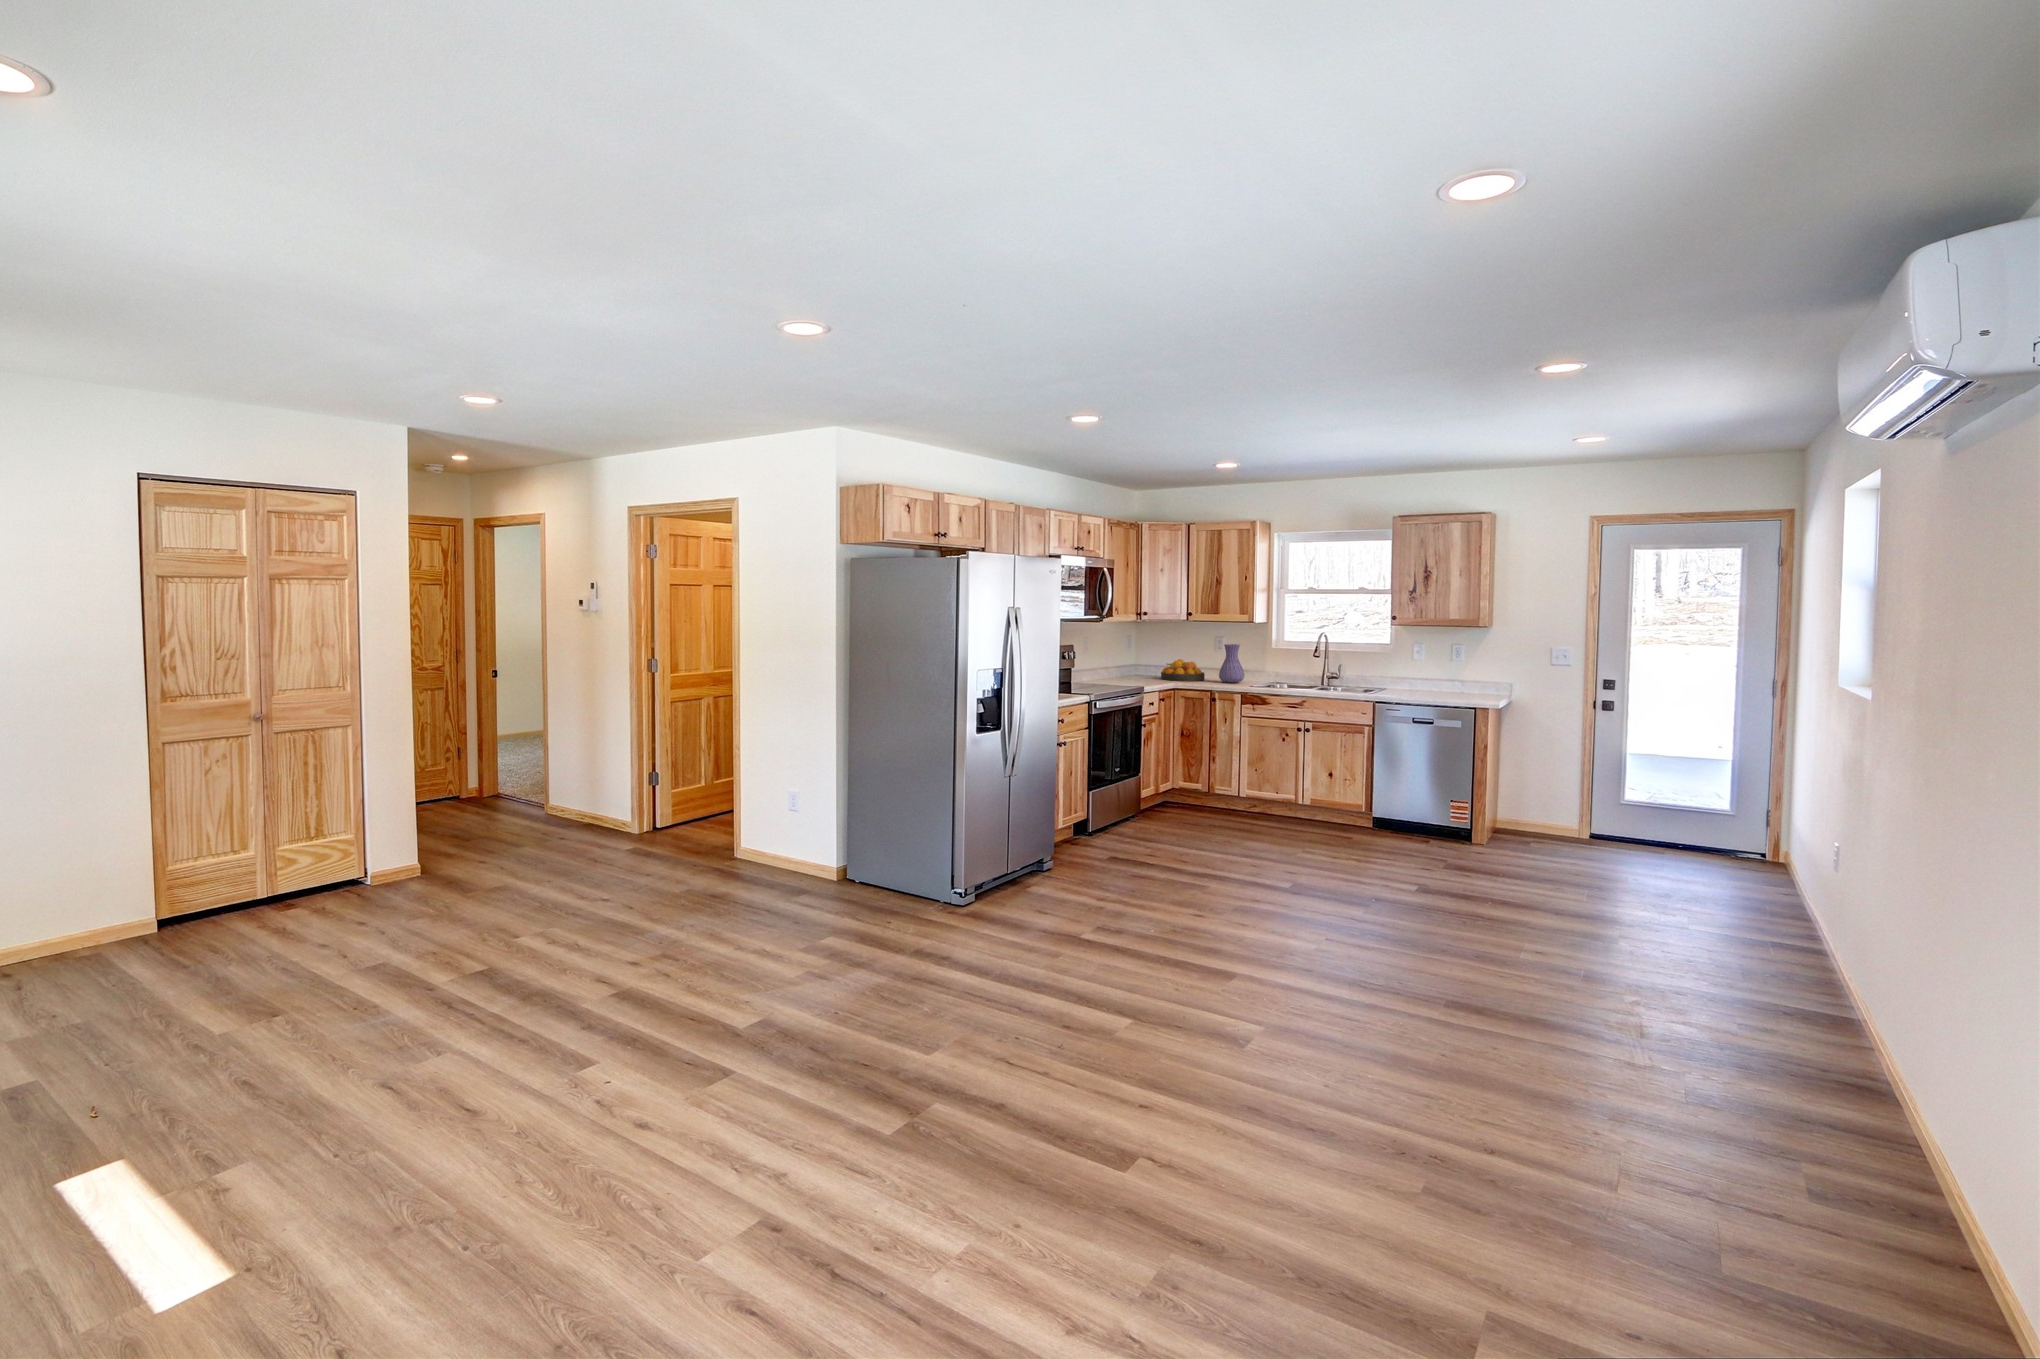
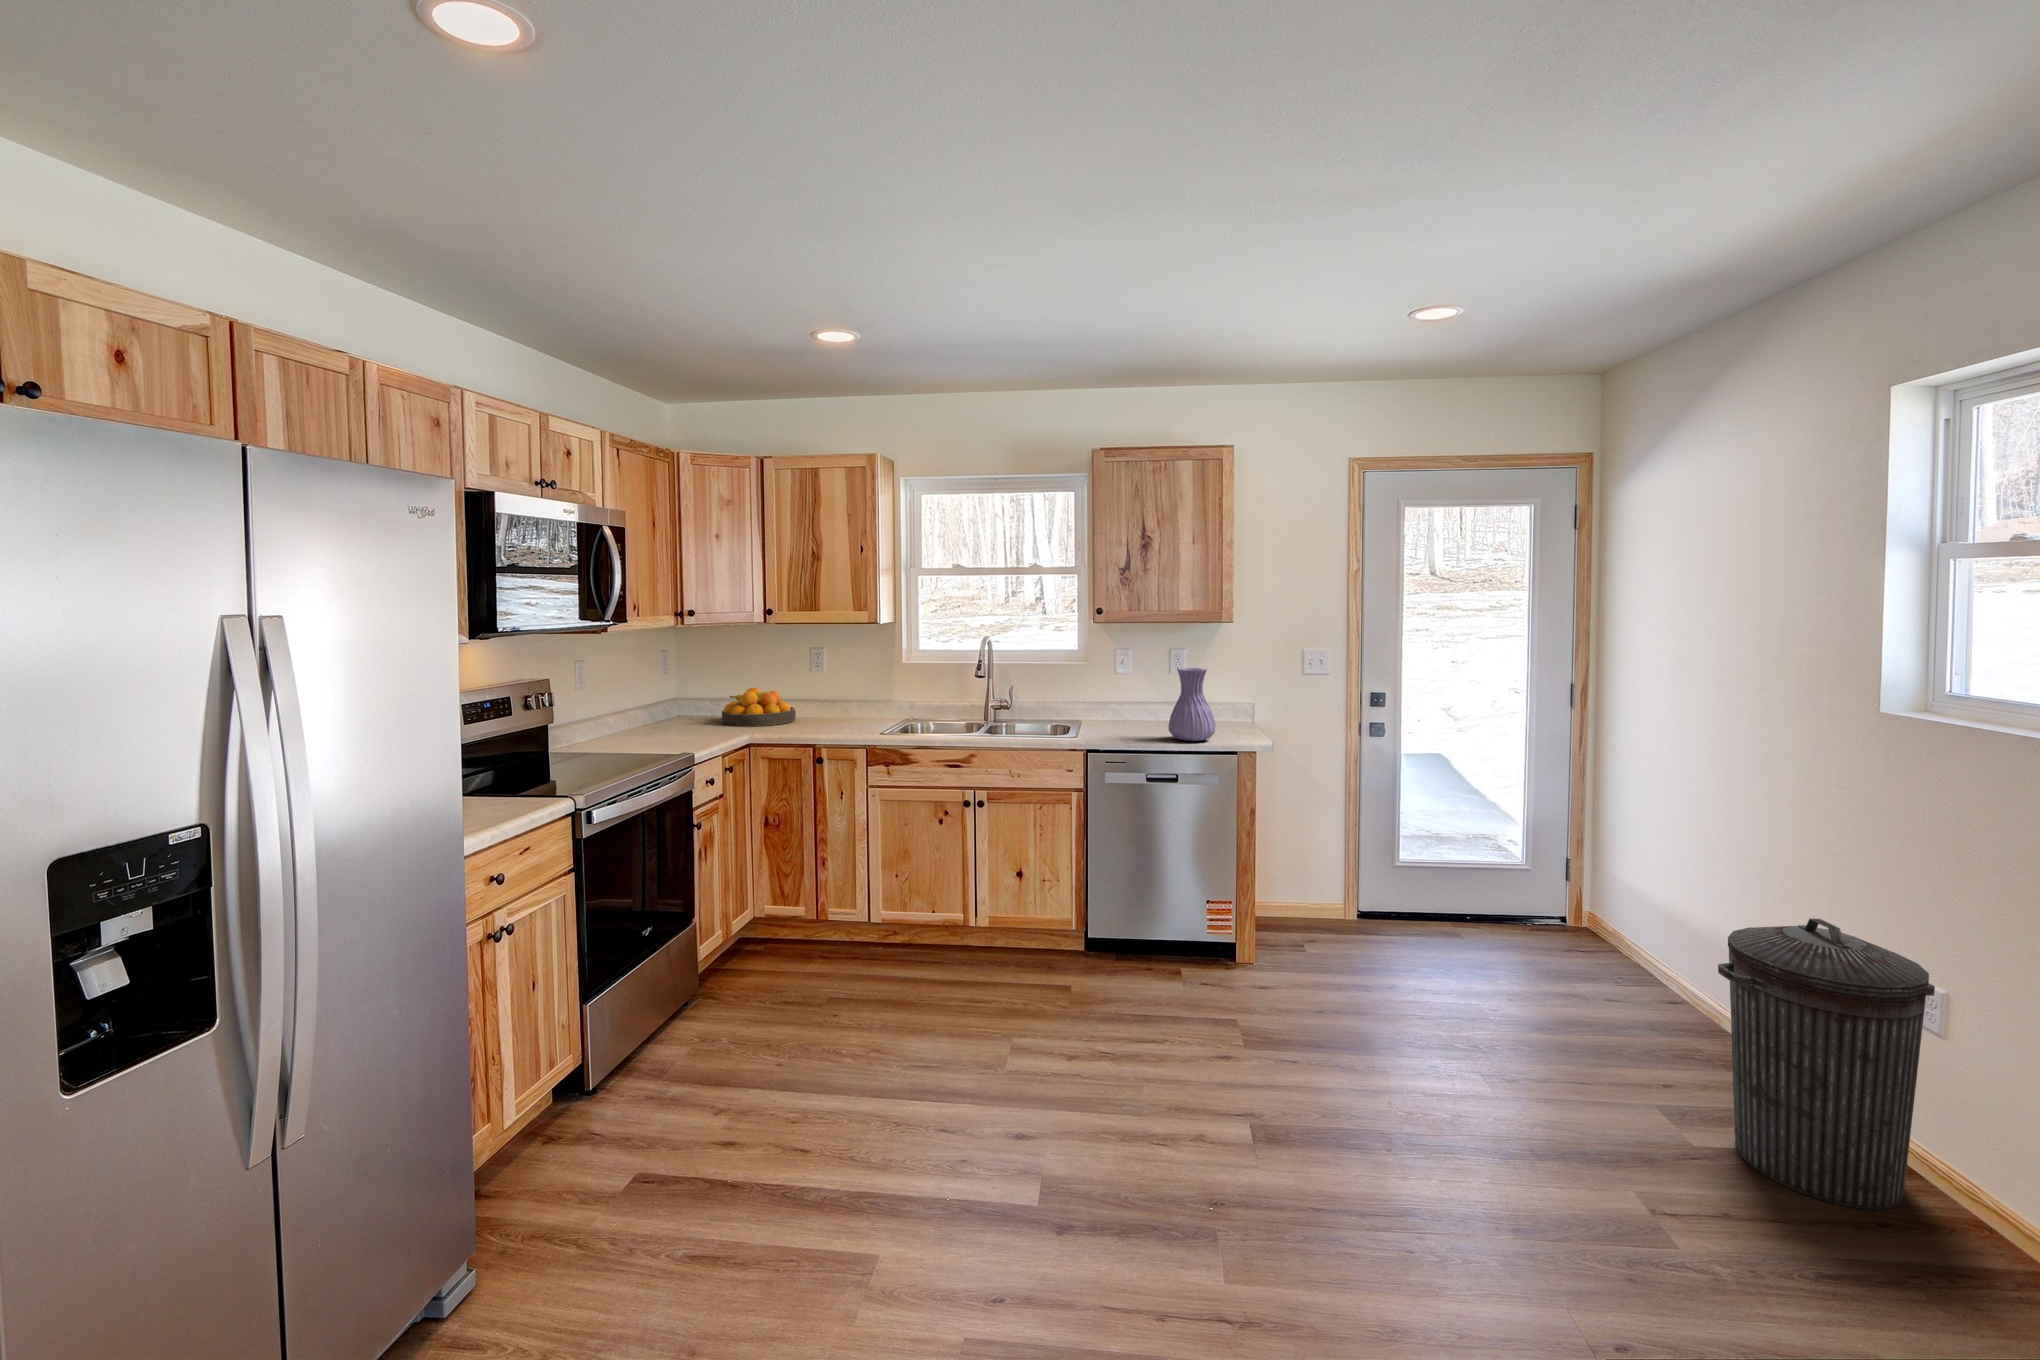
vase: present [1219,644,1244,683] -> present [1169,668,1215,741]
trash can: none [1664,798,1782,945] -> present [1718,918,1935,1209]

